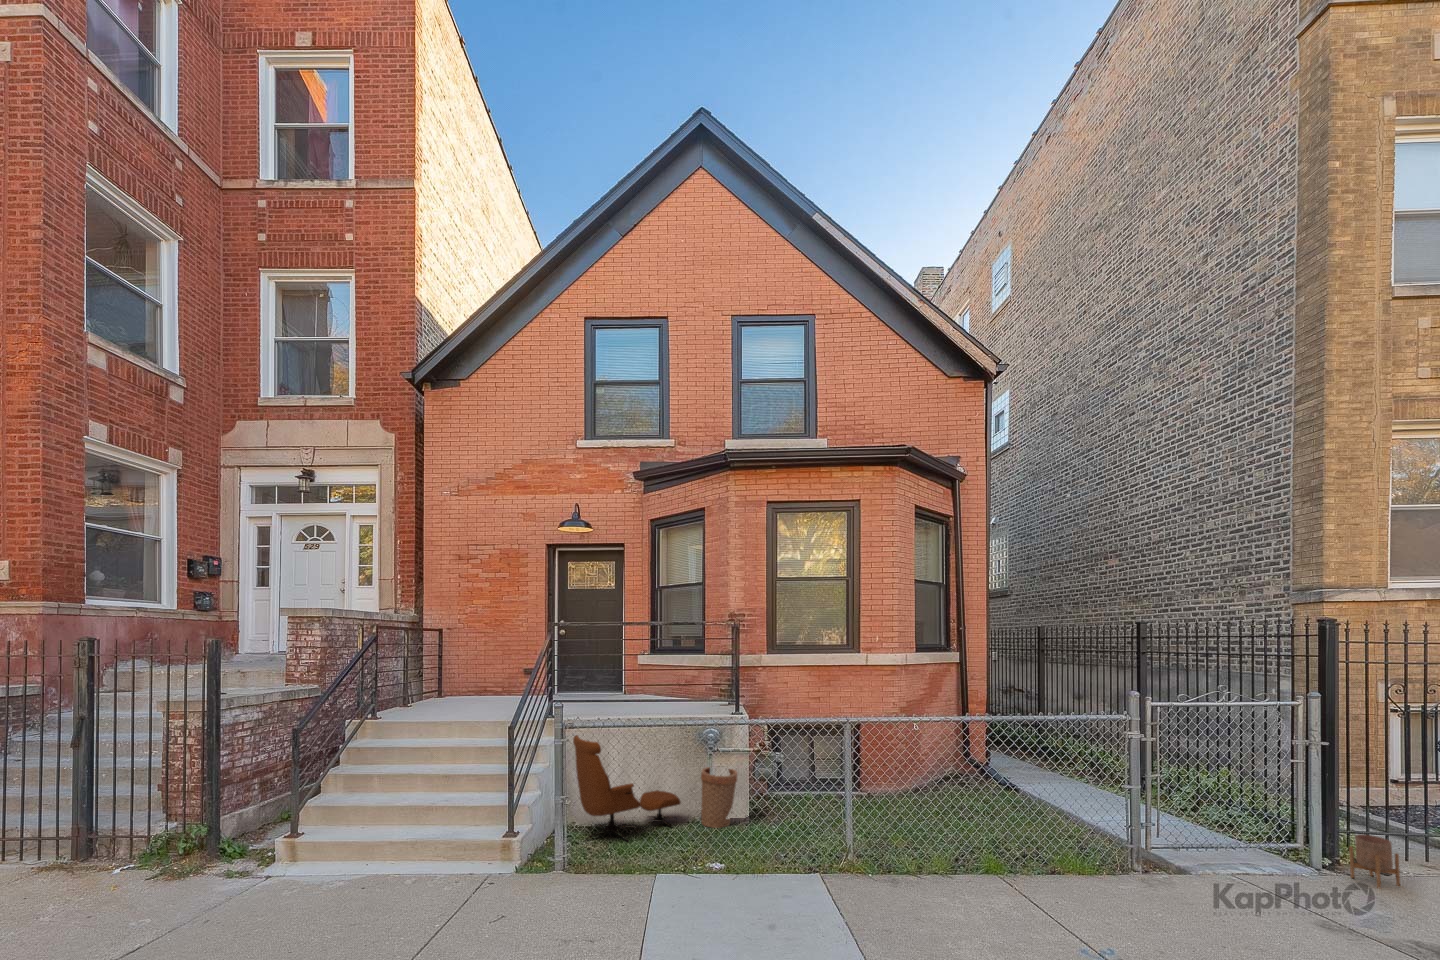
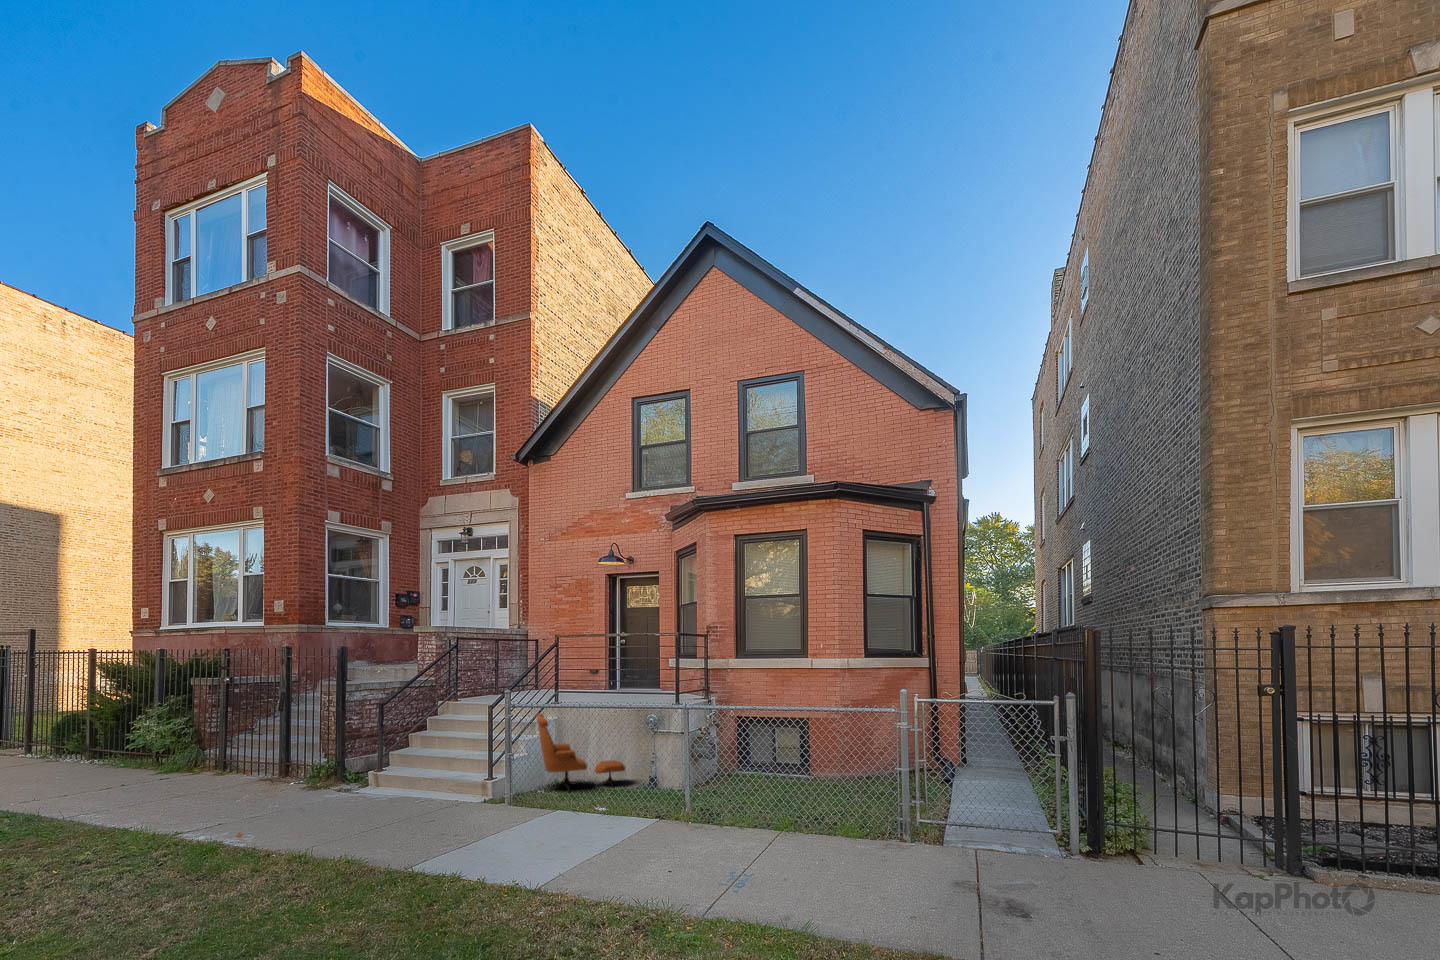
basket: present [701,767,737,828] -> none [636,744,664,790]
planter: present [1349,834,1400,888] -> none [1098,822,1138,872]

